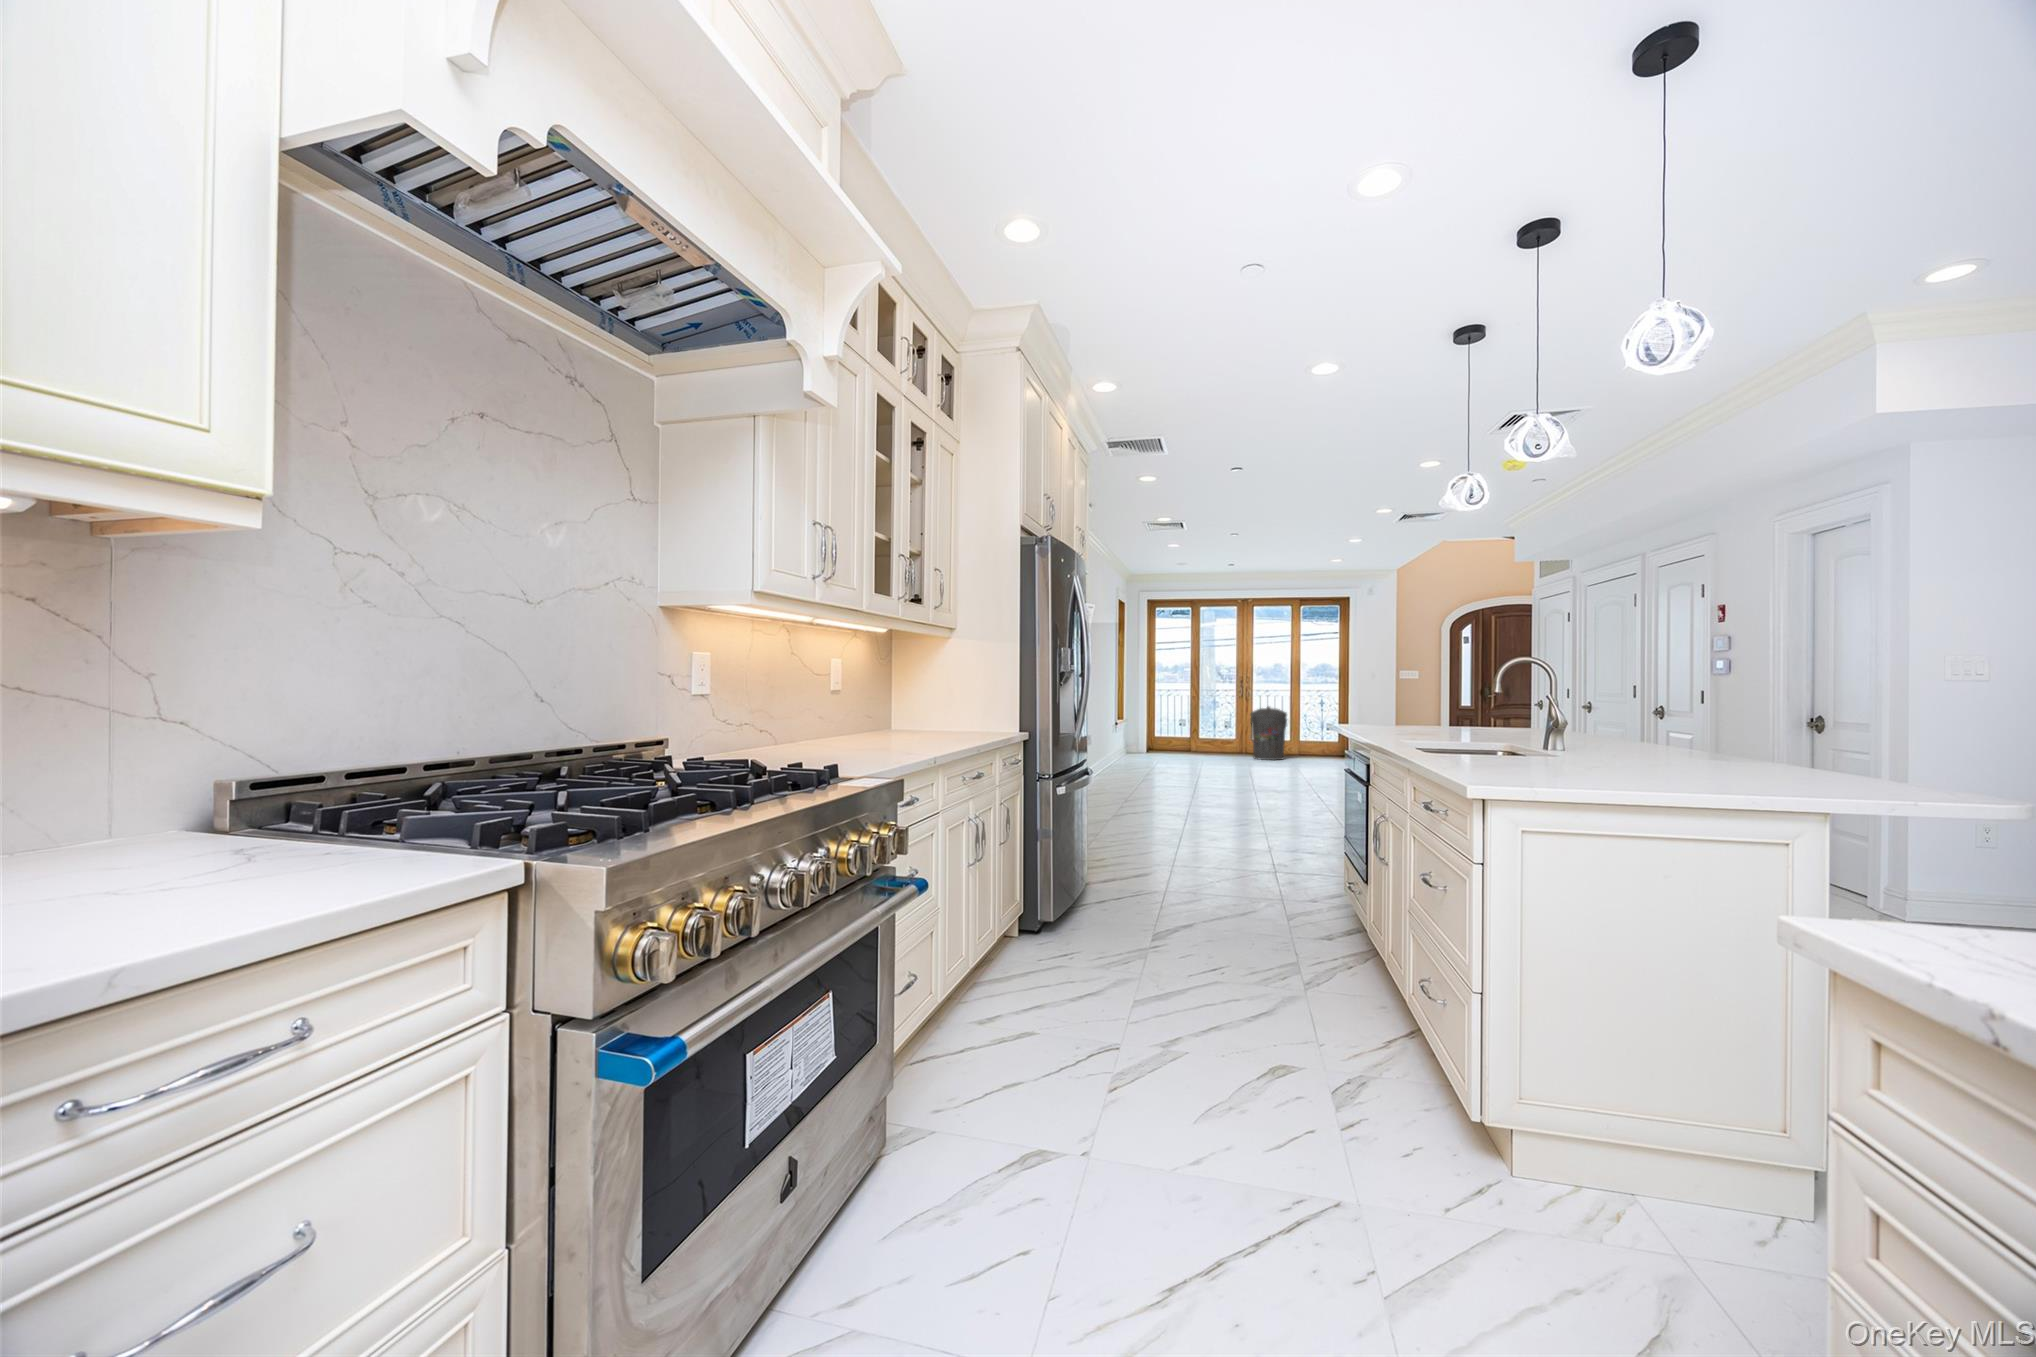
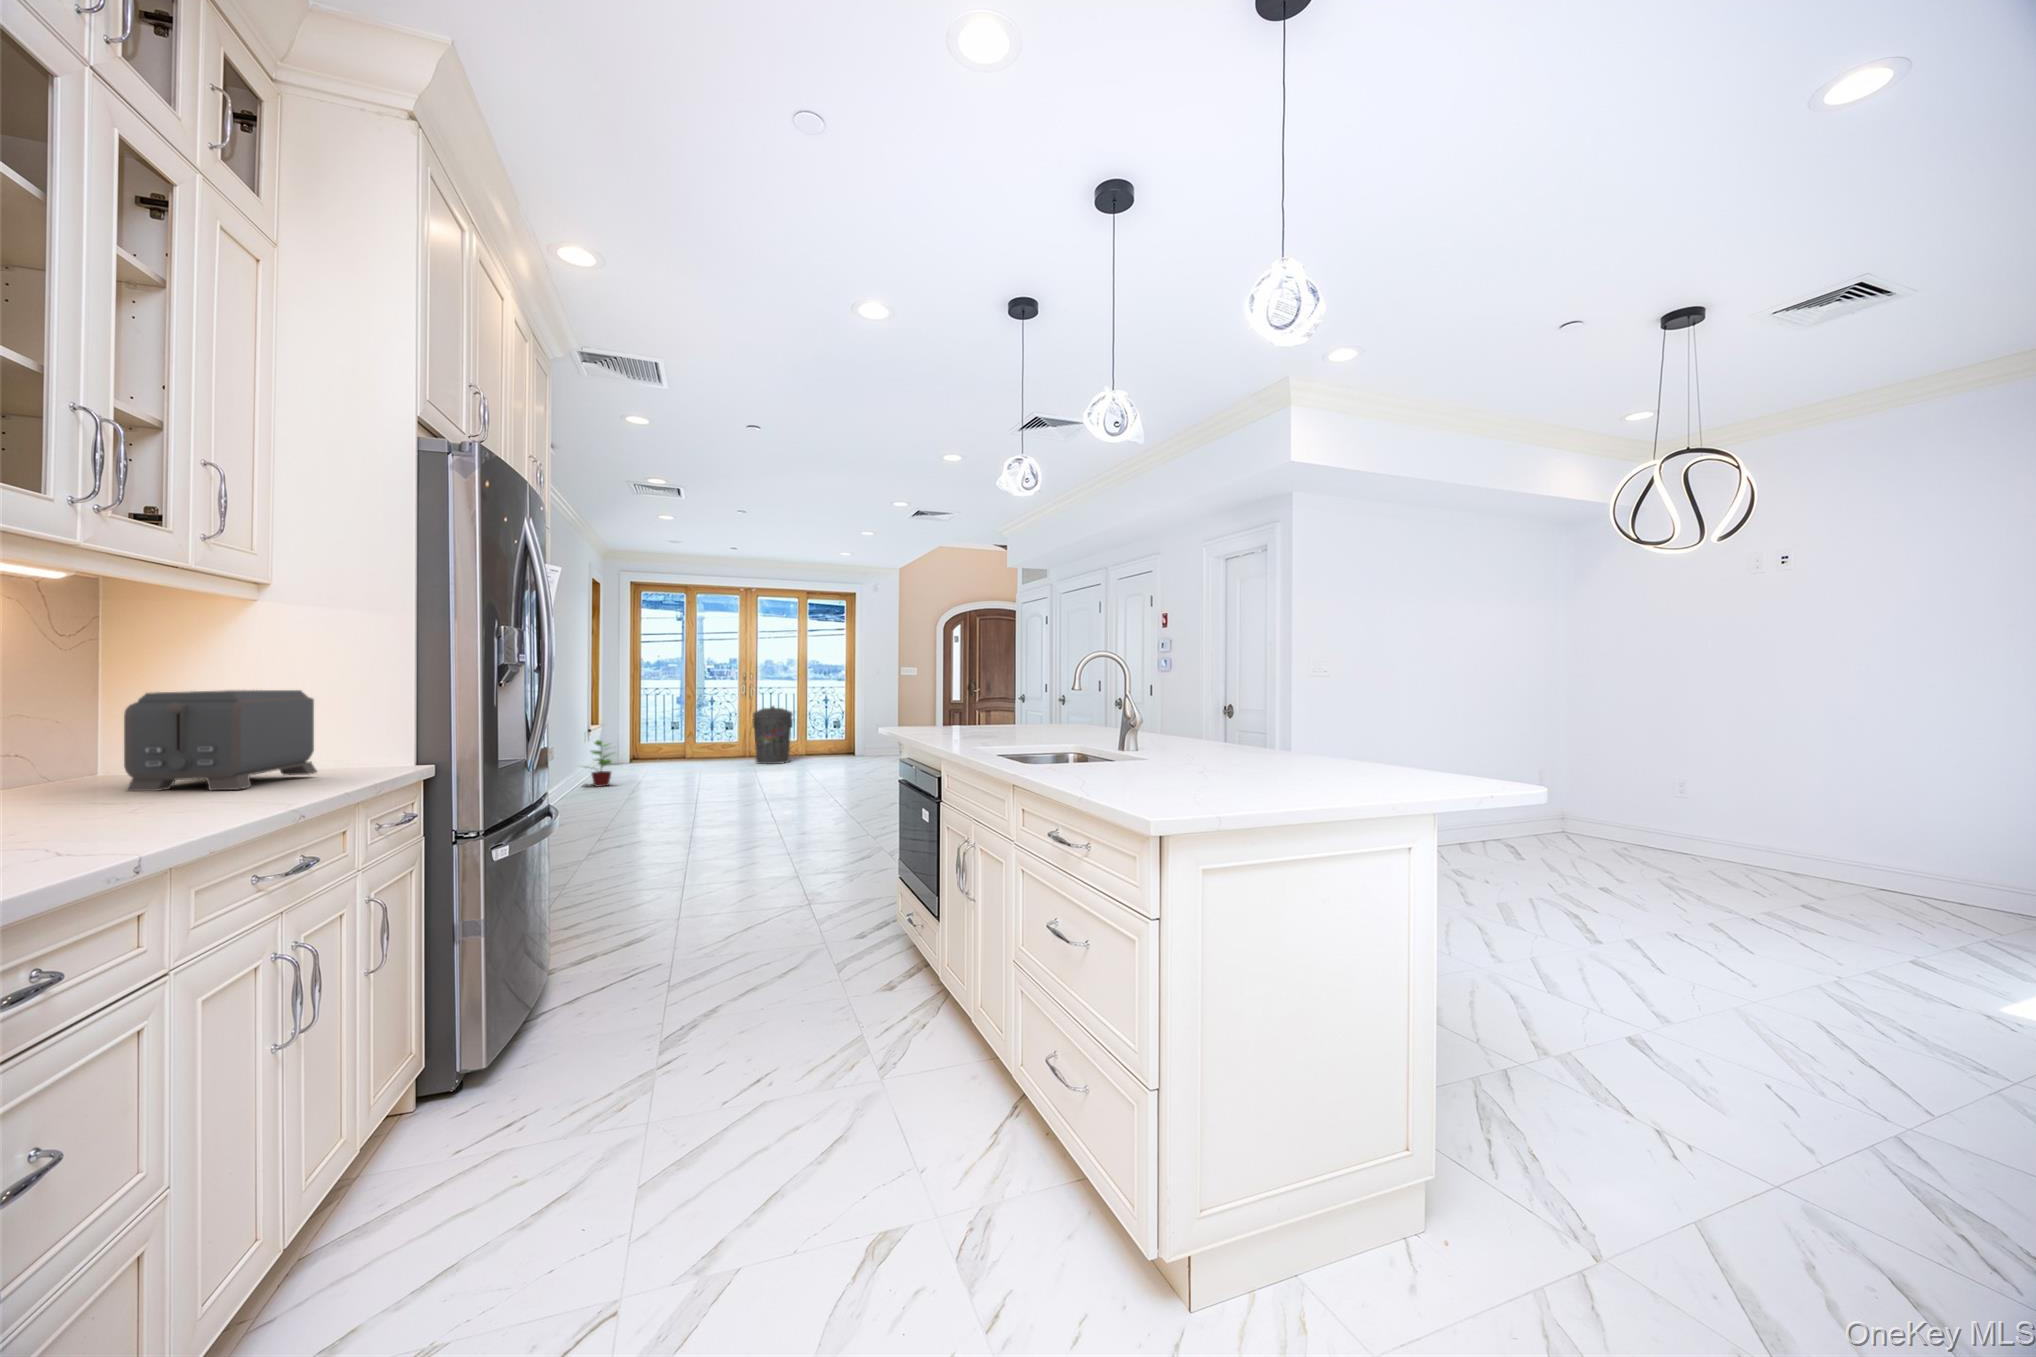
toaster: none [904,686,975,738] -> present [124,690,317,791]
potted plant: none [1109,729,1140,768] -> present [585,740,611,787]

